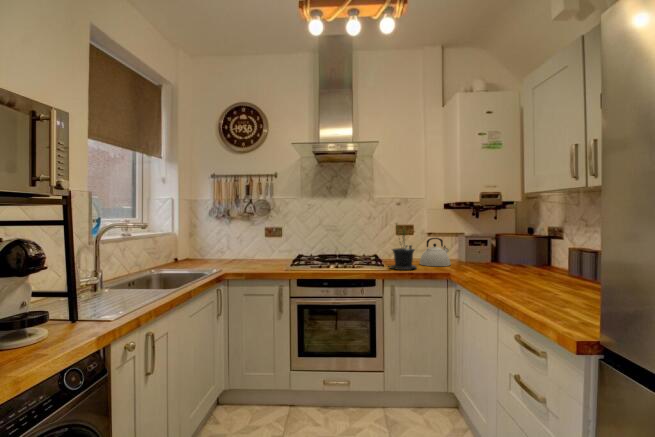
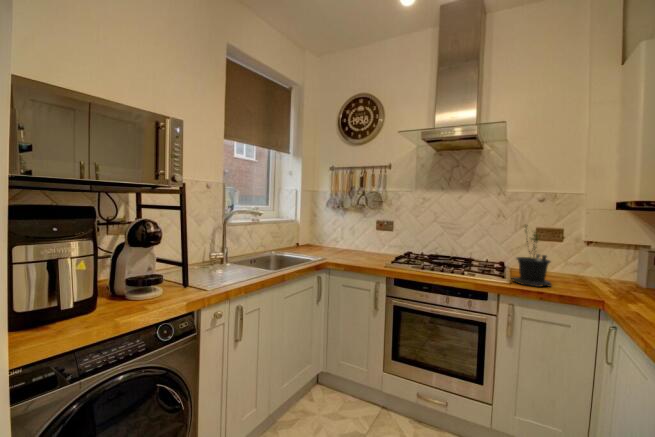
kettle: present [420,238,451,266] -> none [561,248,613,288]

